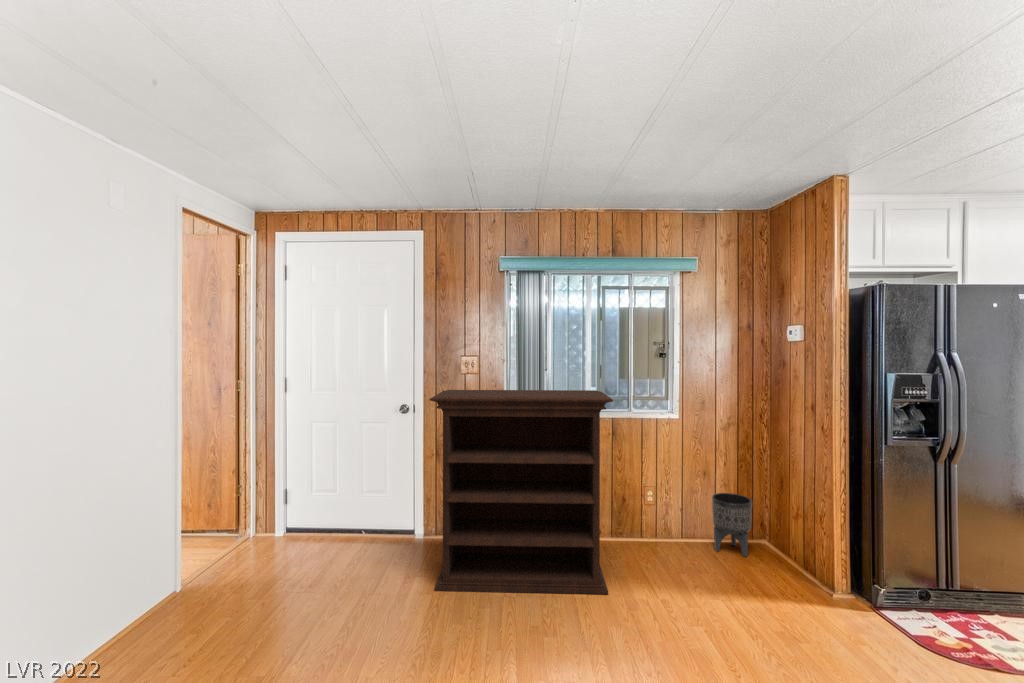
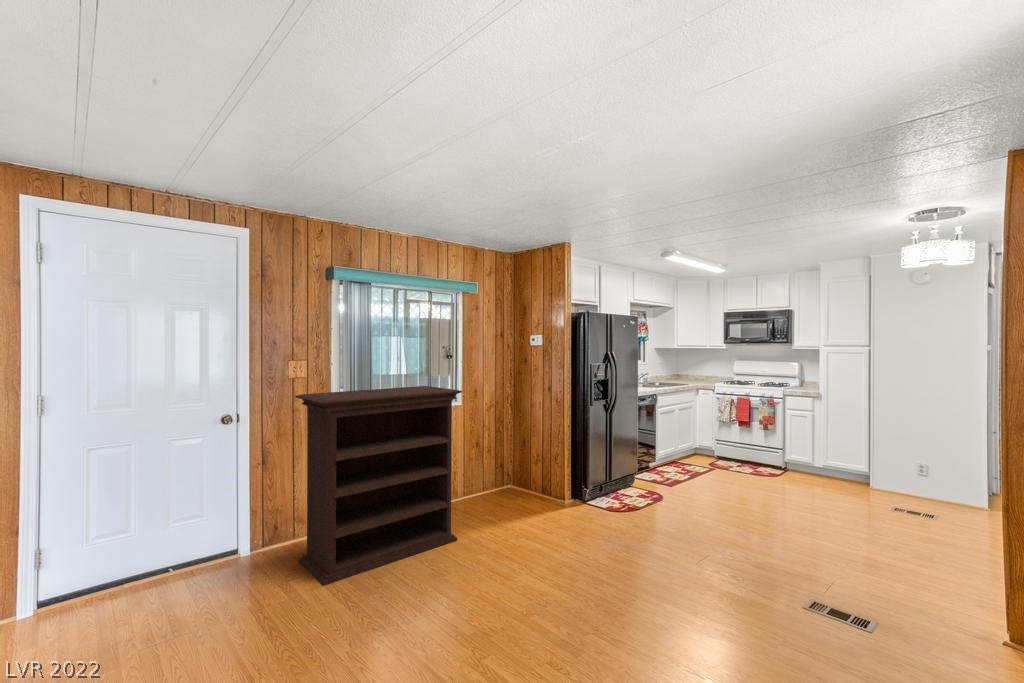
planter: present [712,493,752,557] -> none [484,454,510,496]

